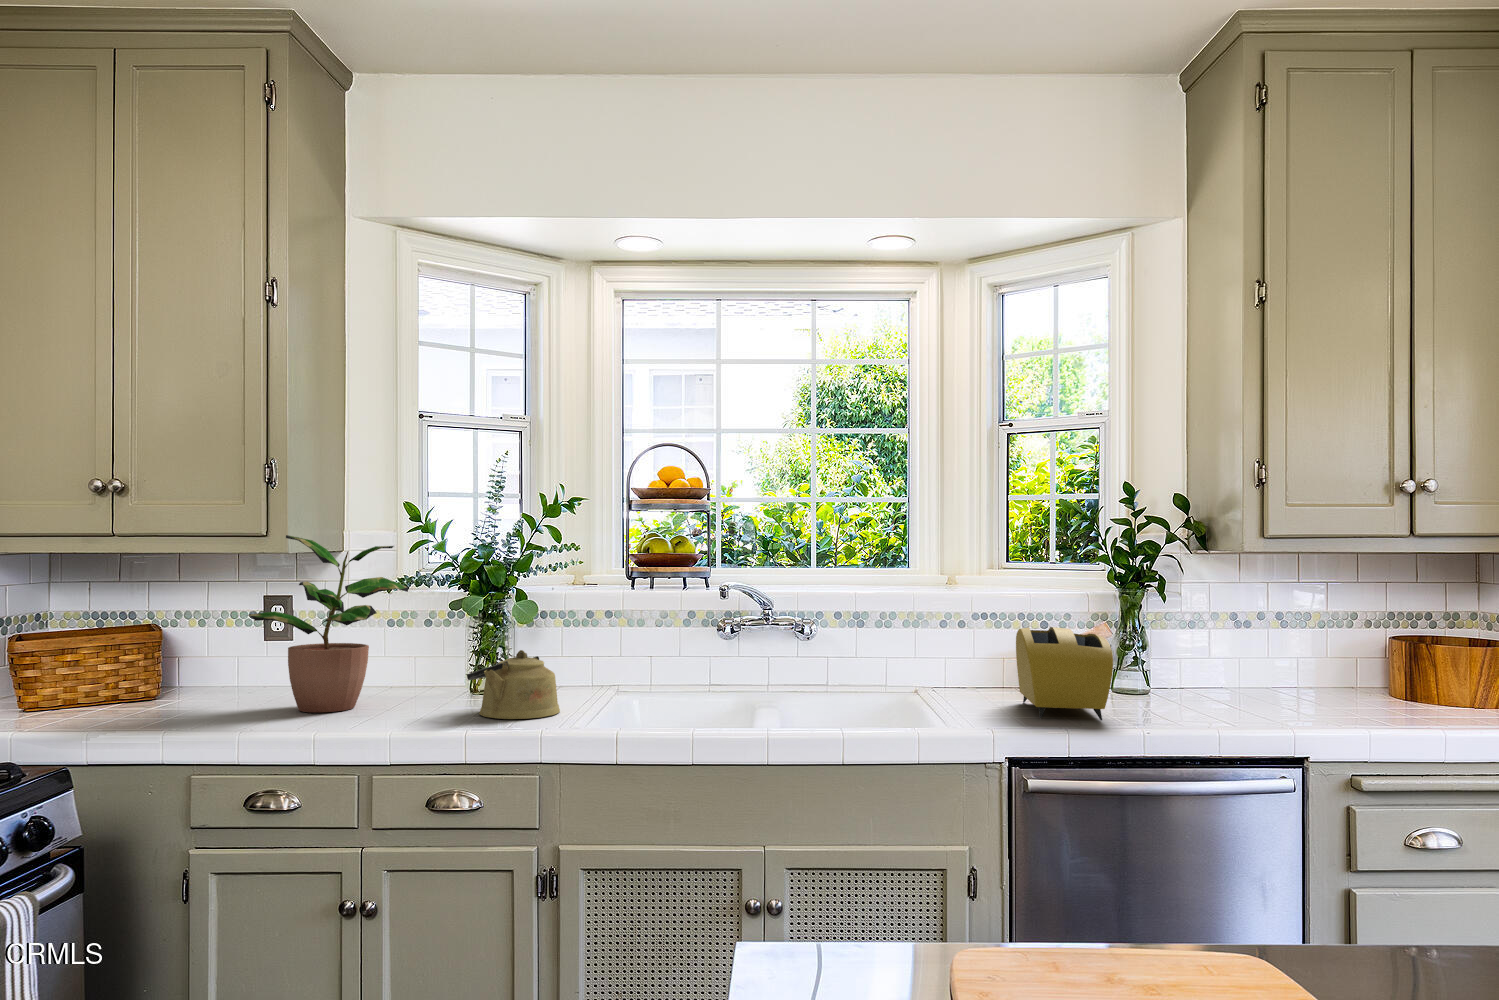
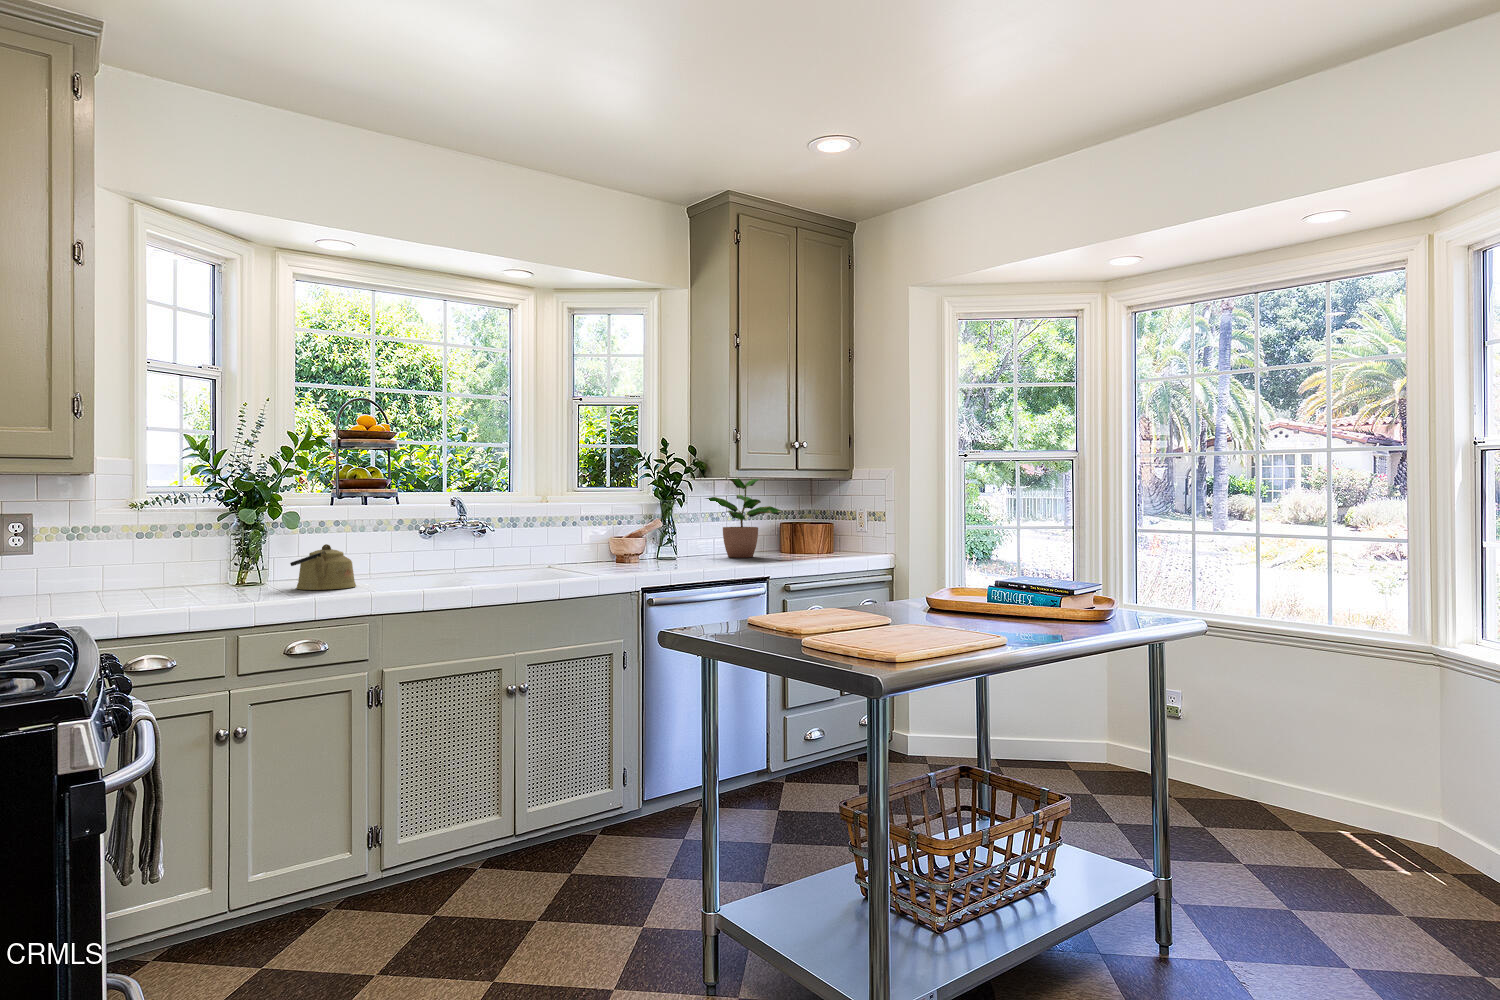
potted plant: present [248,535,409,712] -> present [706,478,782,558]
toaster: present [1016,627,1113,720] -> none [614,520,676,569]

